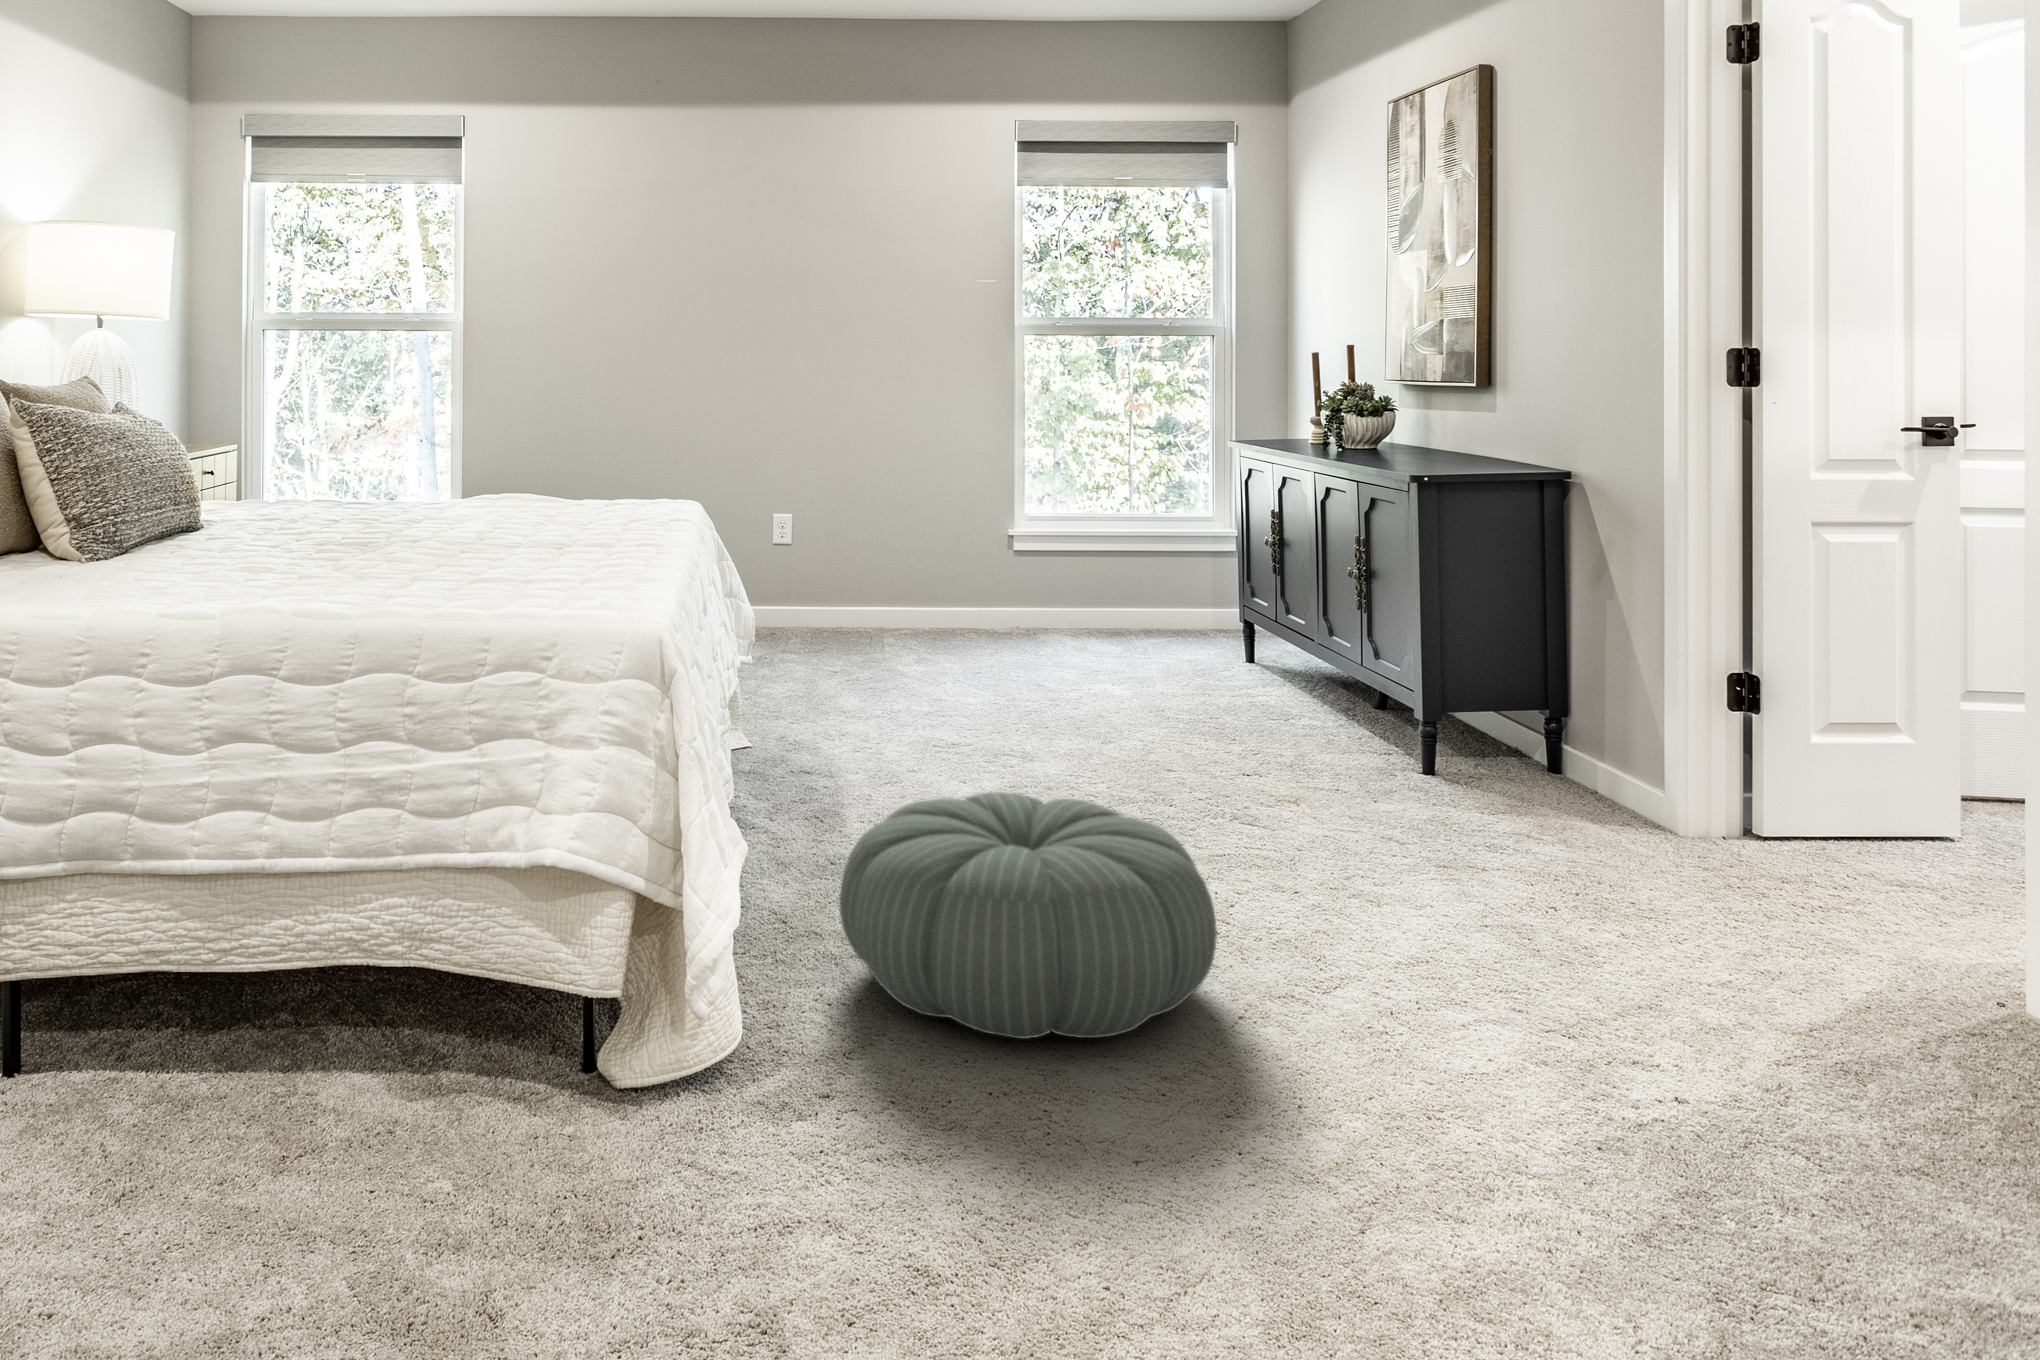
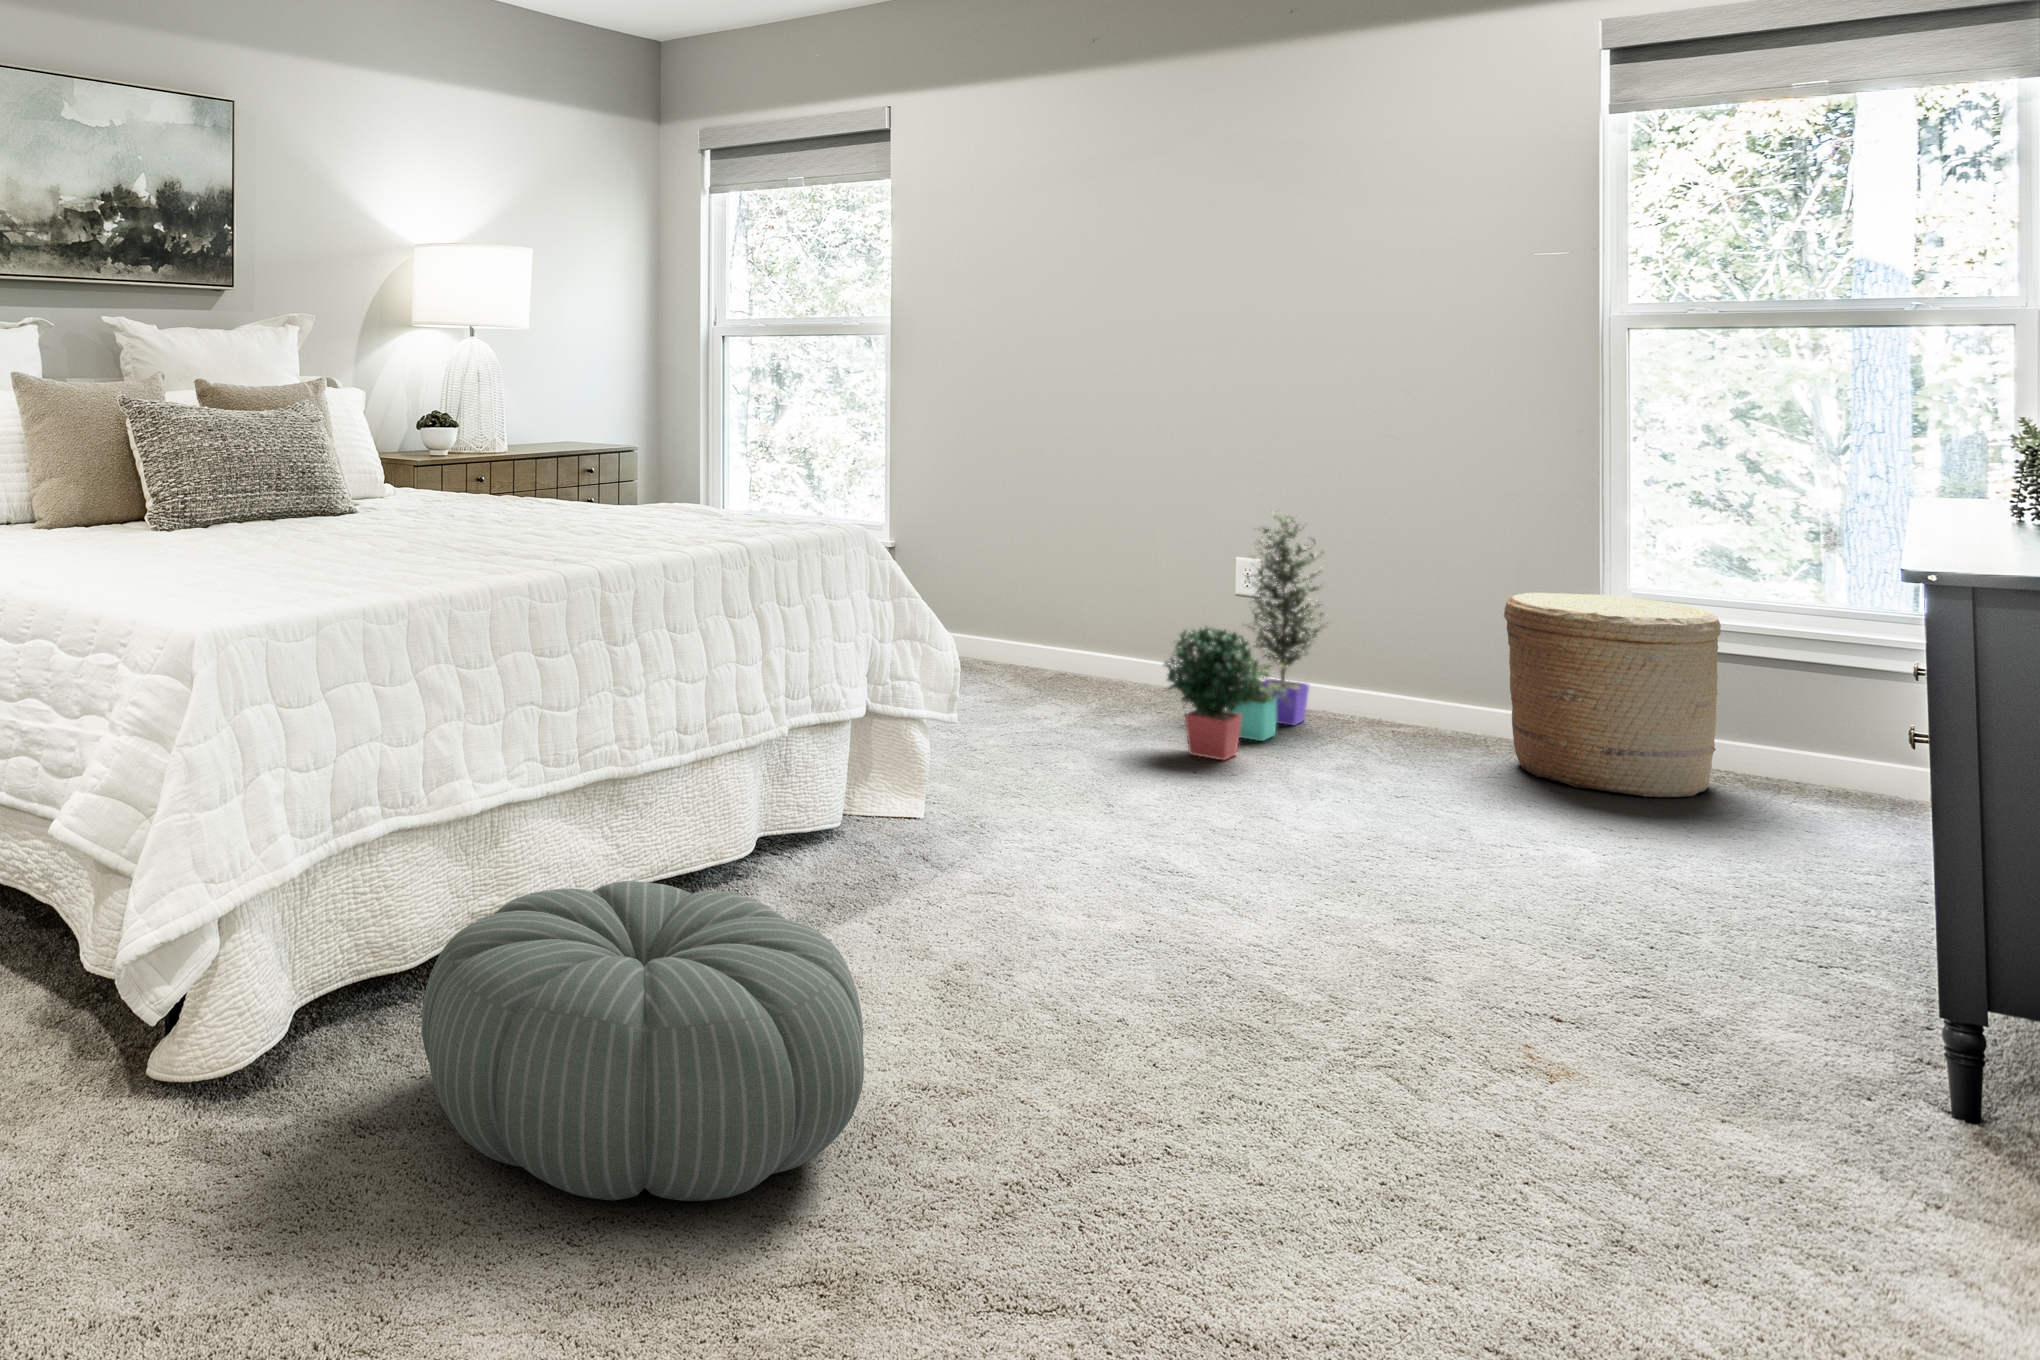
potted plant: none [792,472,866,667] -> present [1163,515,1328,761]
woven basket: none [979,518,1103,649] -> present [1504,593,1721,797]

